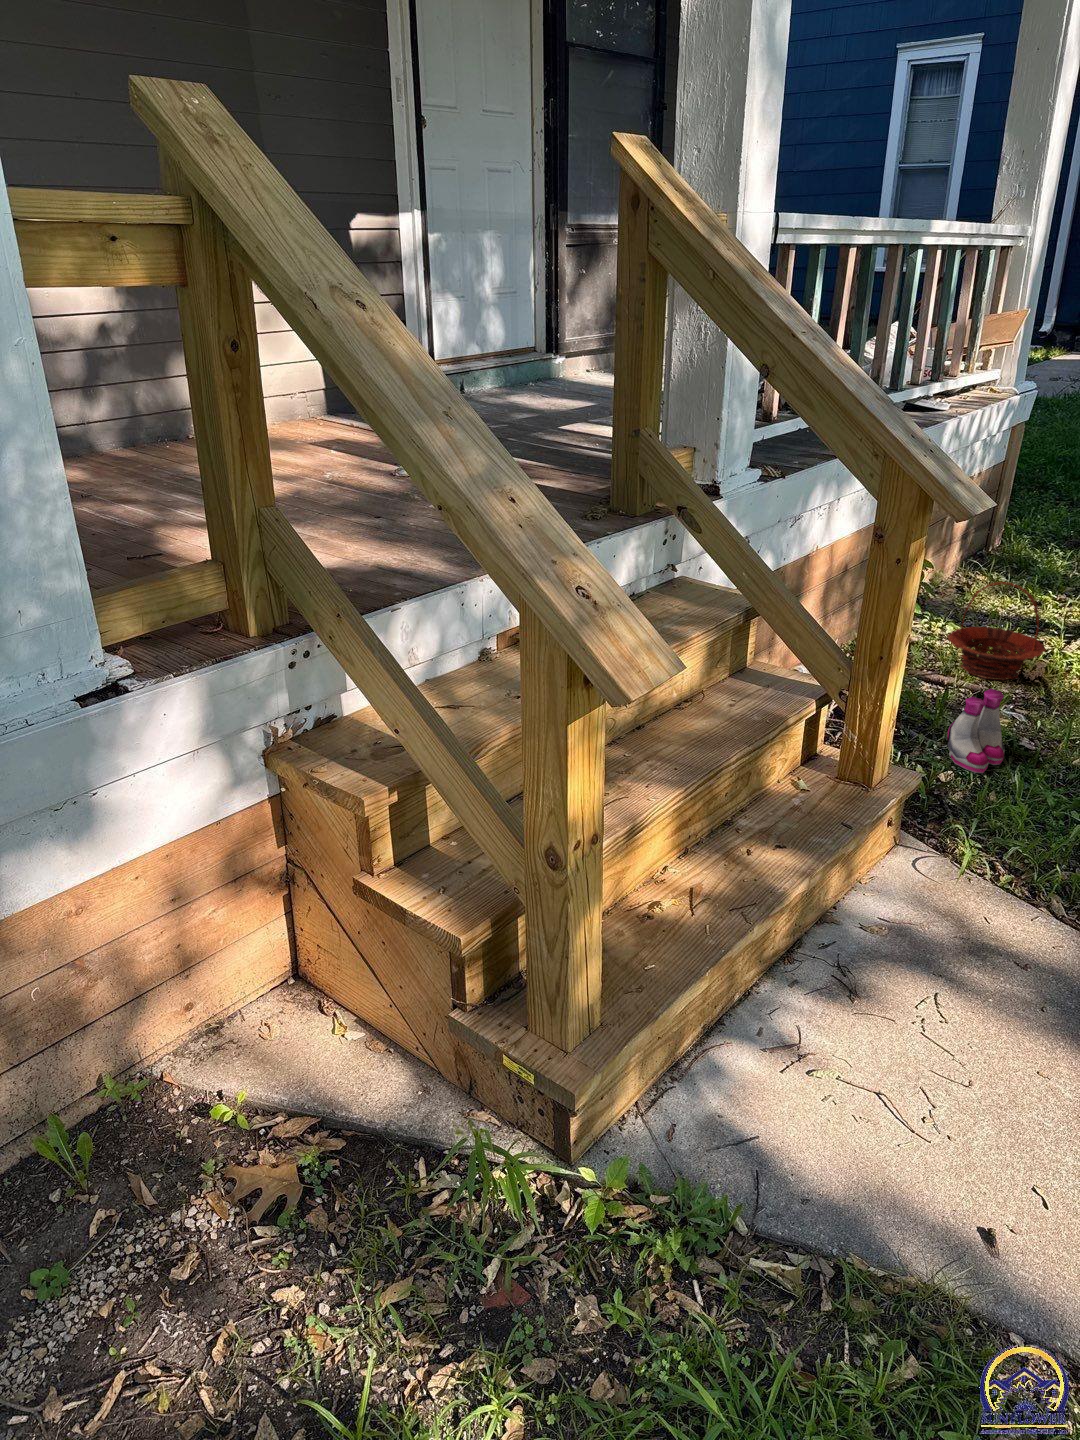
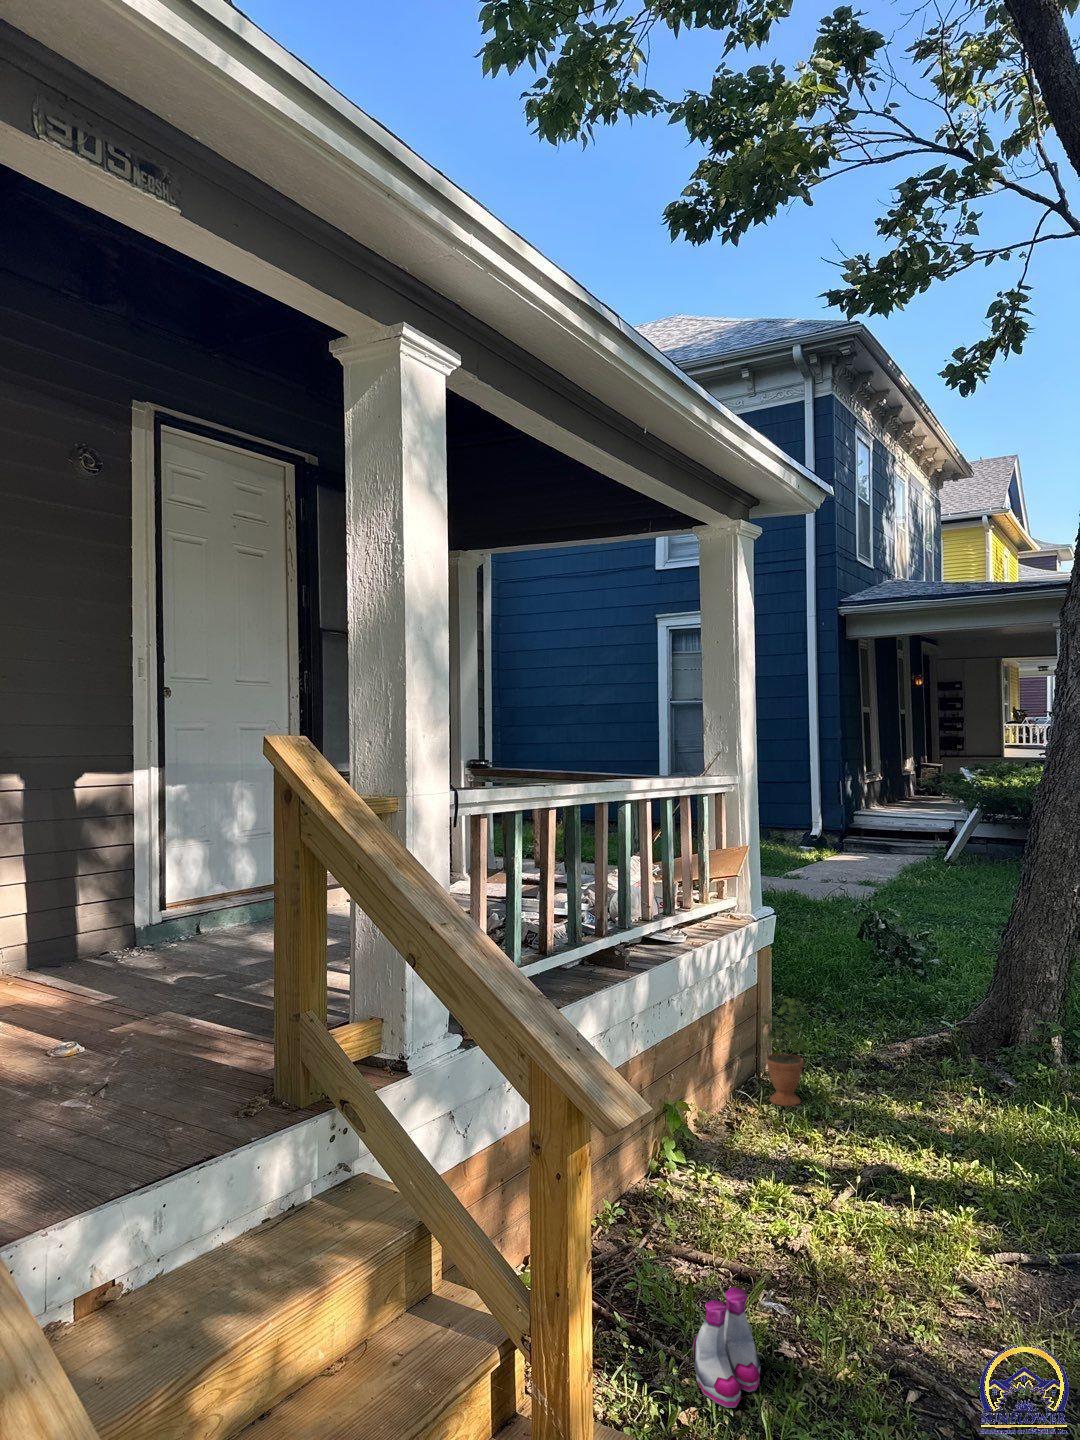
potted plant: none [1002,467,1058,575] -> present [759,999,805,1106]
basket: present [948,582,1045,680] -> none [700,1136,804,1254]

